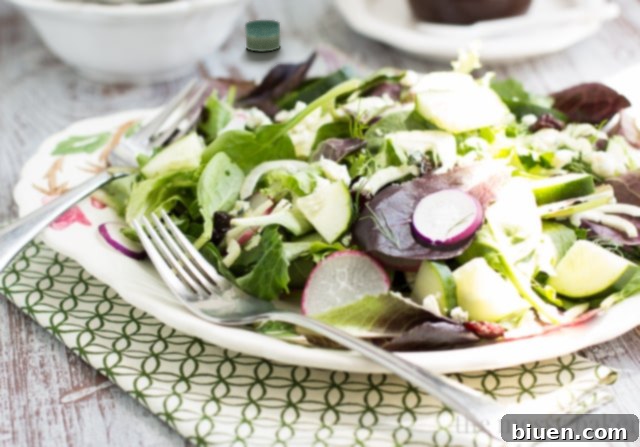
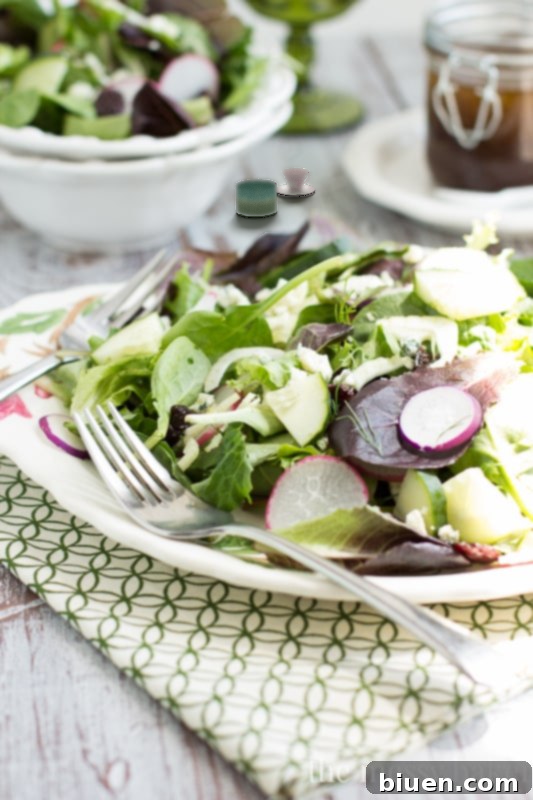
teacup: none [278,10,311,33] -> present [277,168,314,195]

